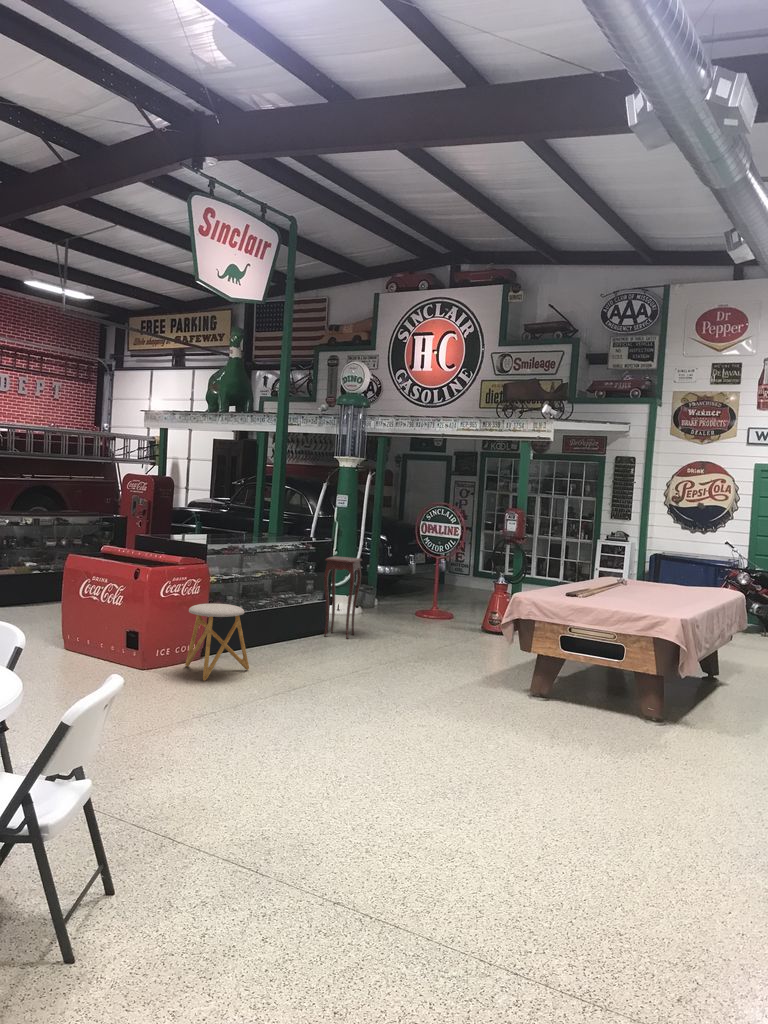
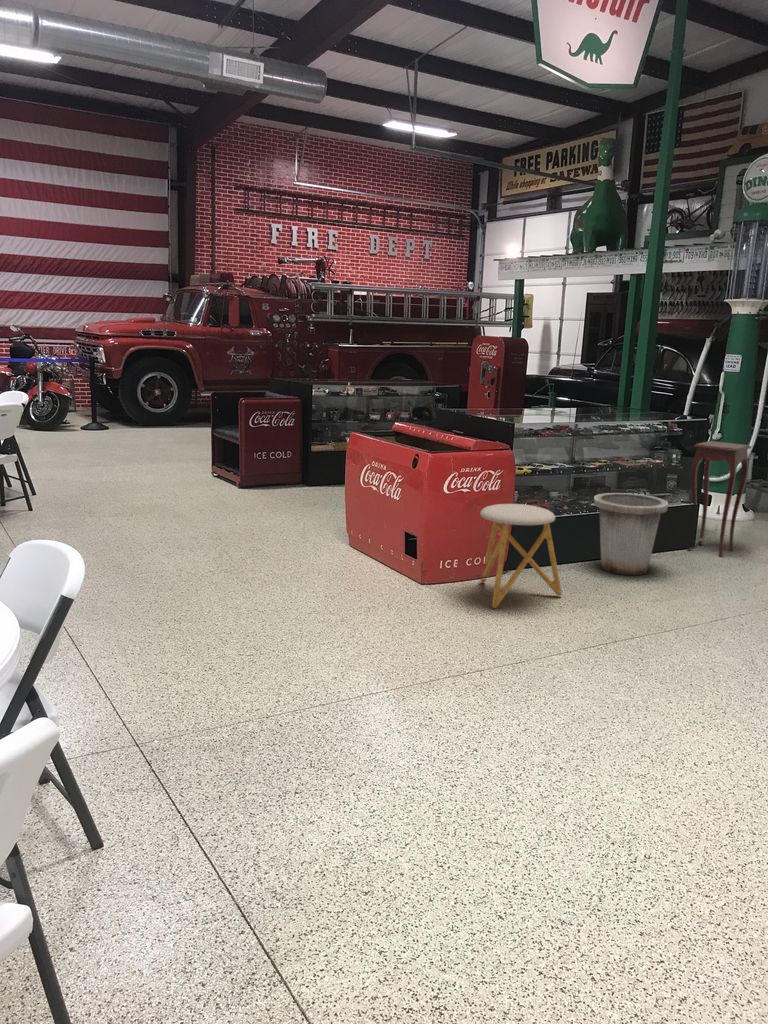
trash can: none [262,595,314,654] -> present [594,493,668,575]

